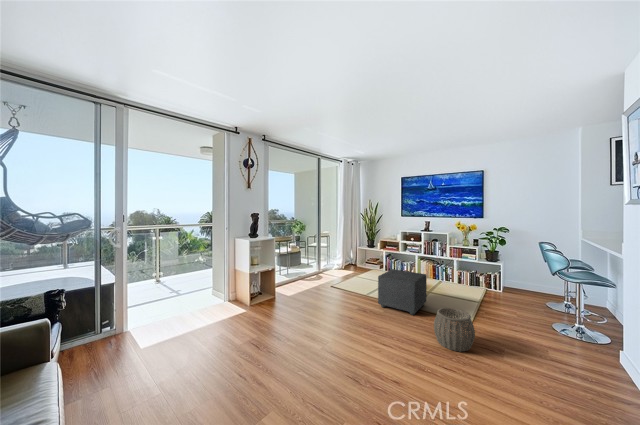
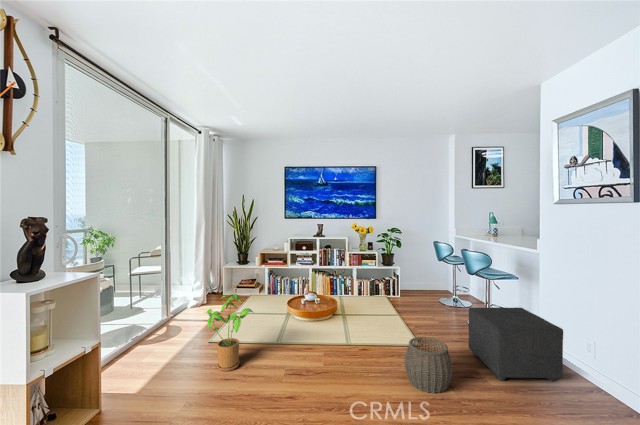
house plant: none [319,258,345,302] -> present [206,294,253,371]
ottoman: present [378,269,427,315] -> present [469,307,563,381]

